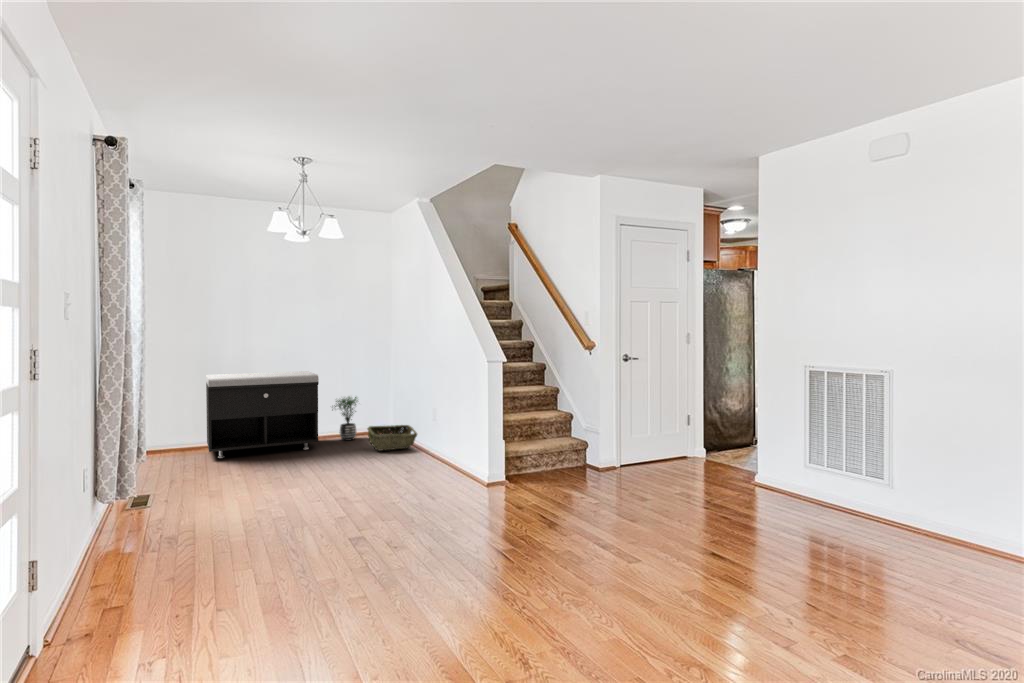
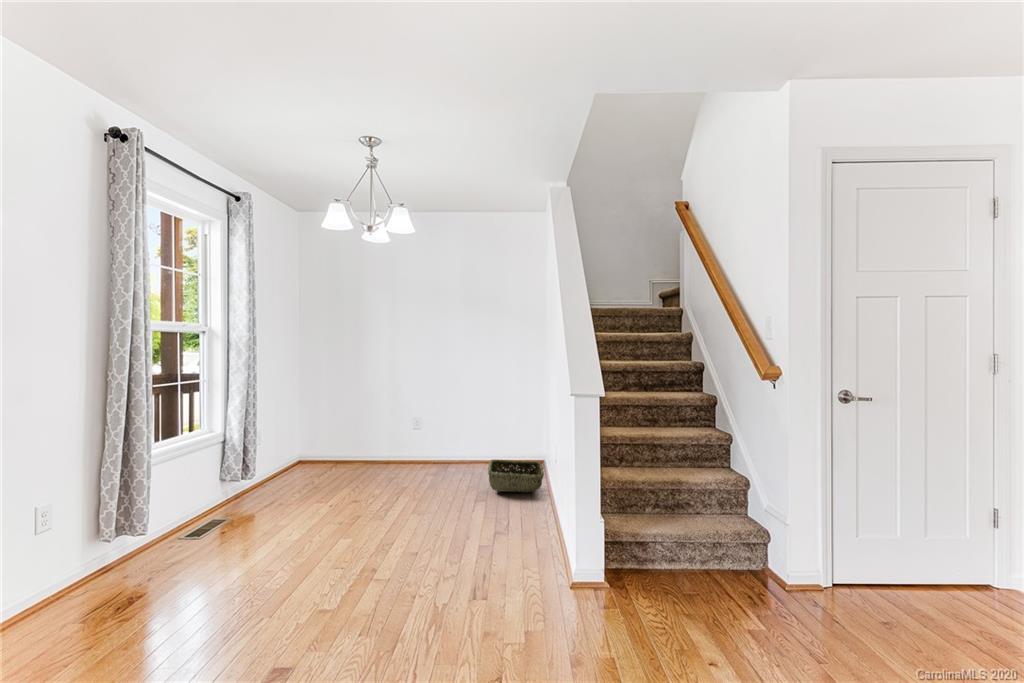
storage bench: present [206,371,319,458] -> none [330,389,448,478]
potted plant: present [335,397,358,441] -> none [466,418,503,471]

